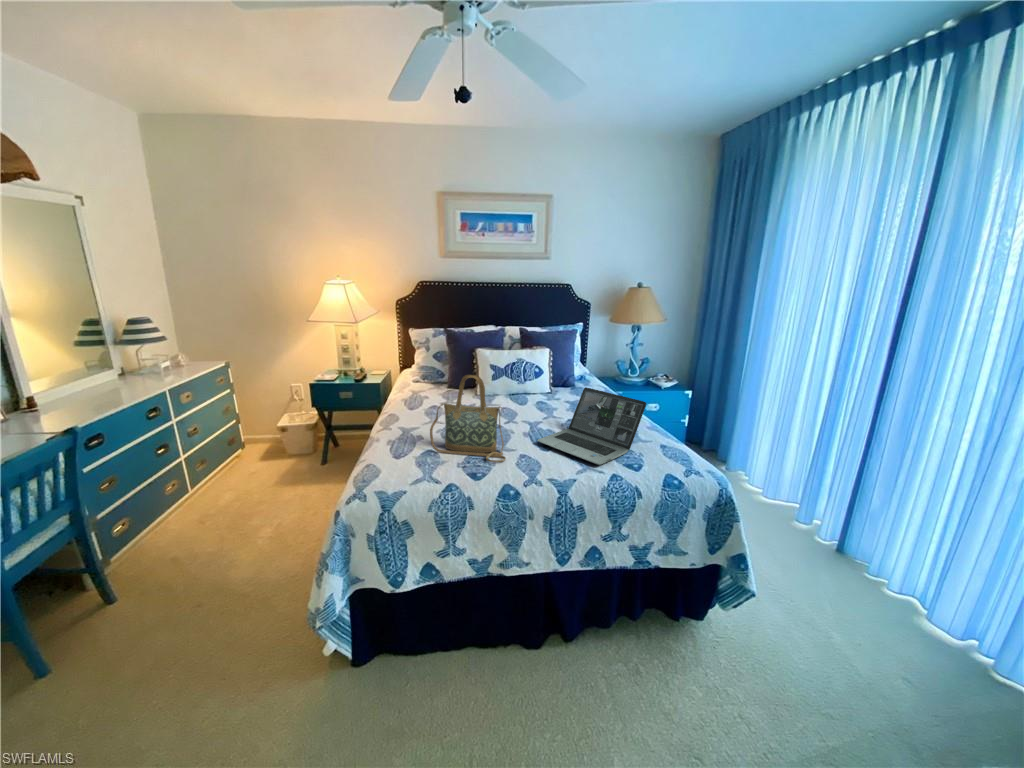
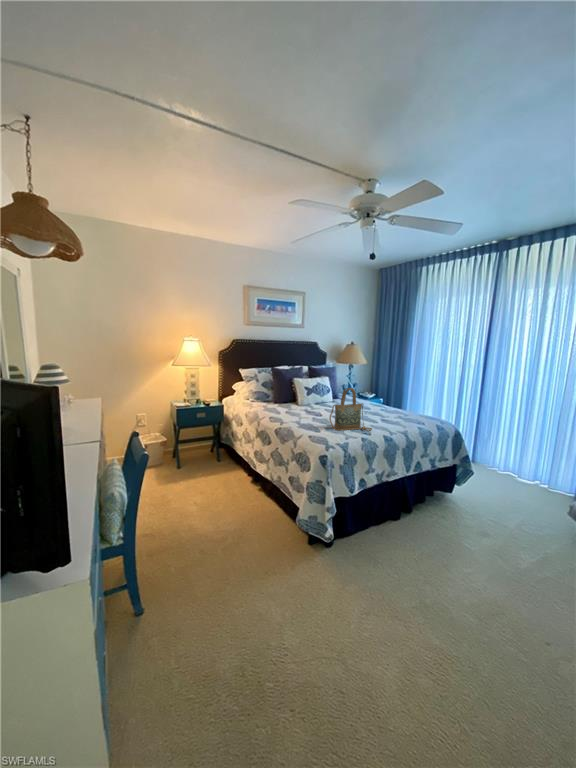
laptop: present [537,387,646,465] -> none [371,393,414,426]

